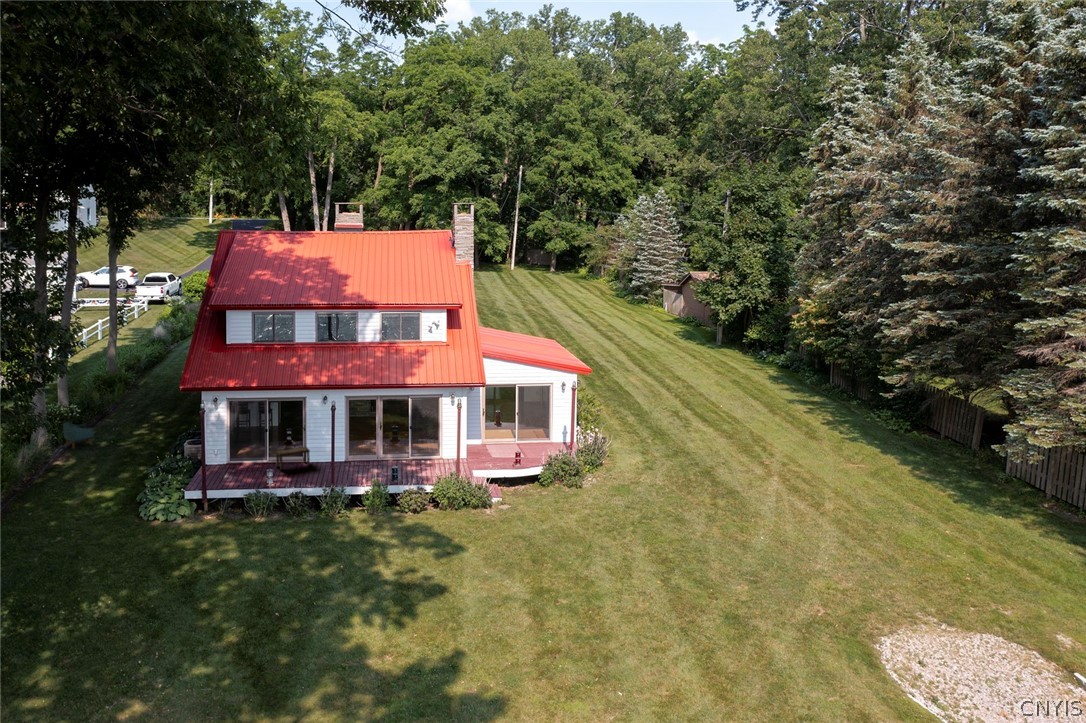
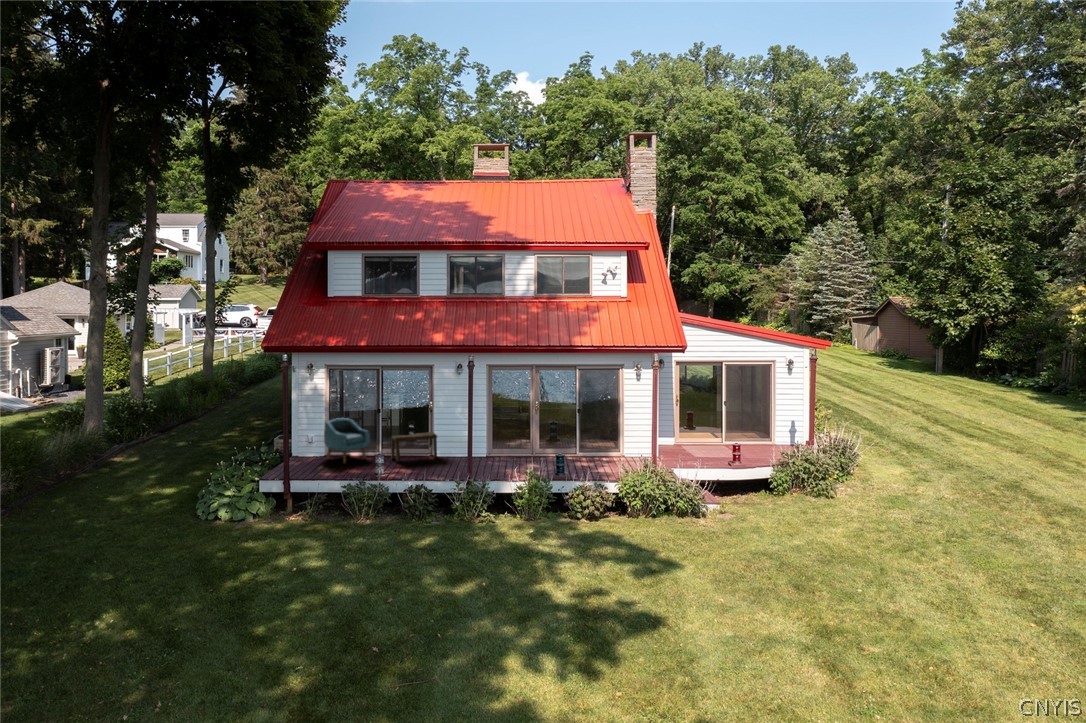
armchair: present [63,422,94,449] -> present [324,418,370,463]

